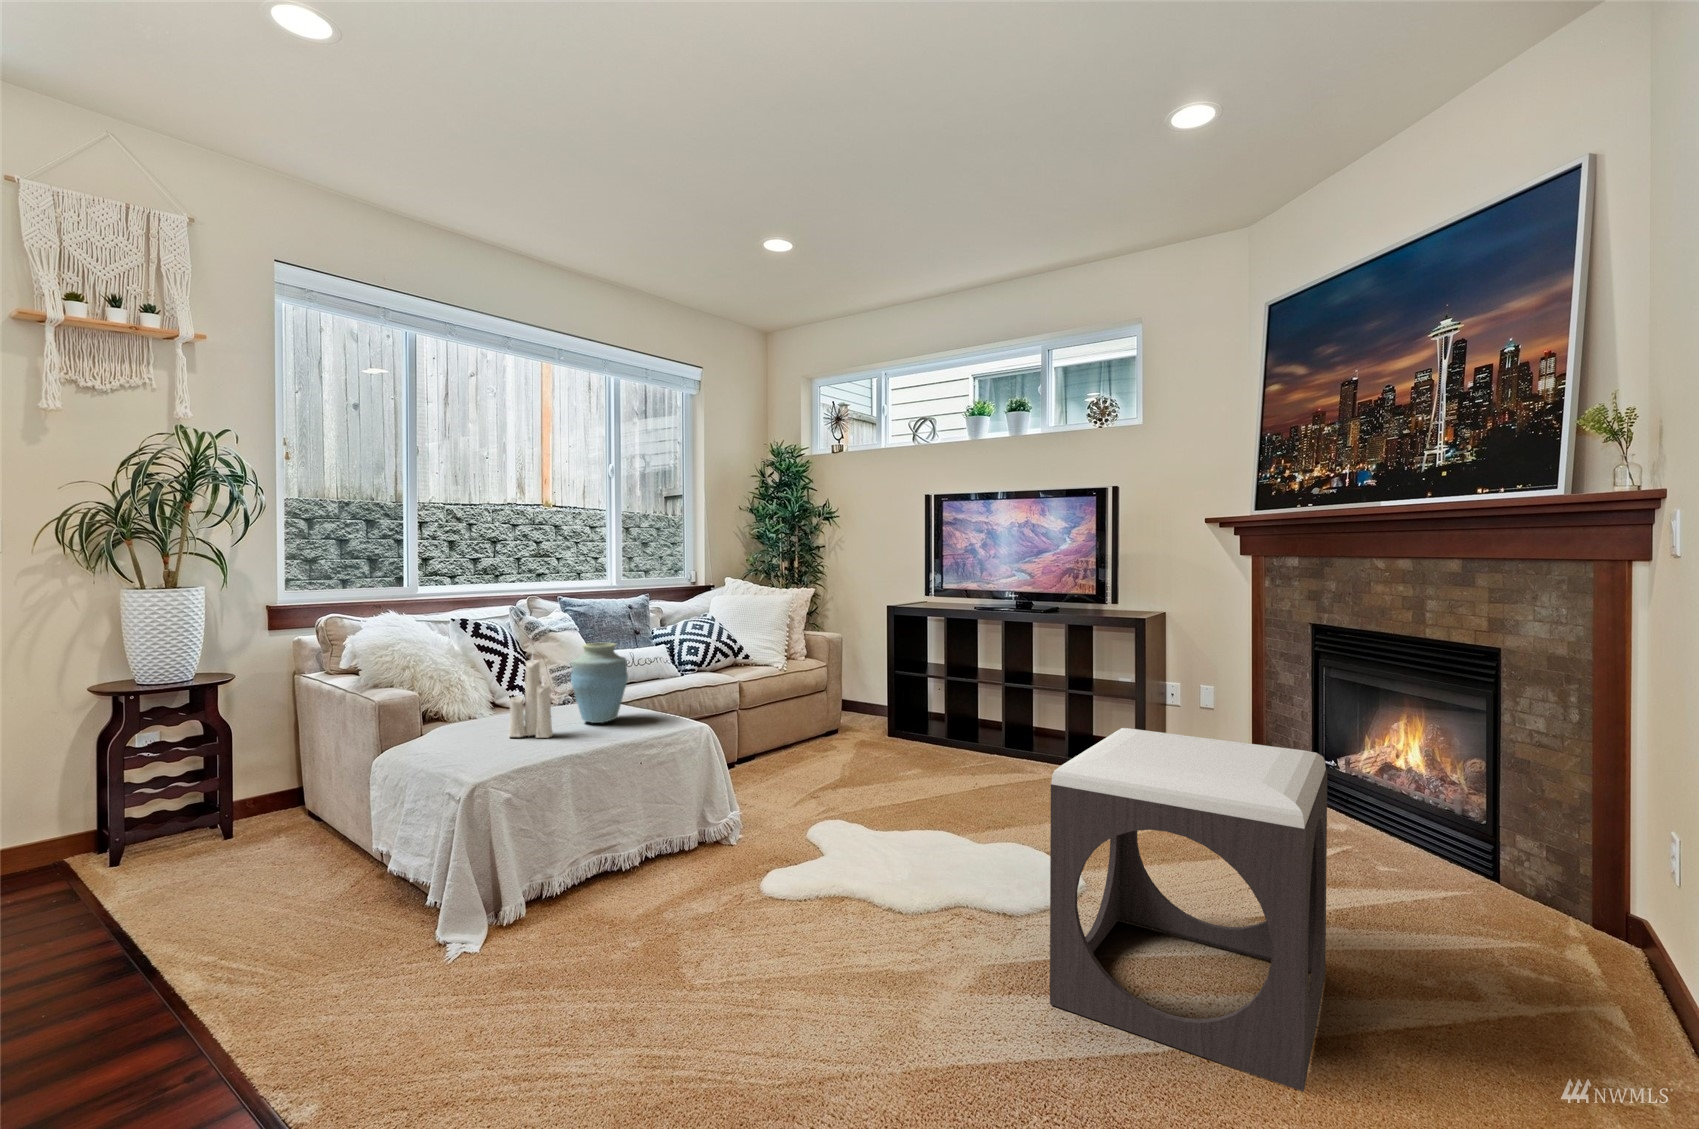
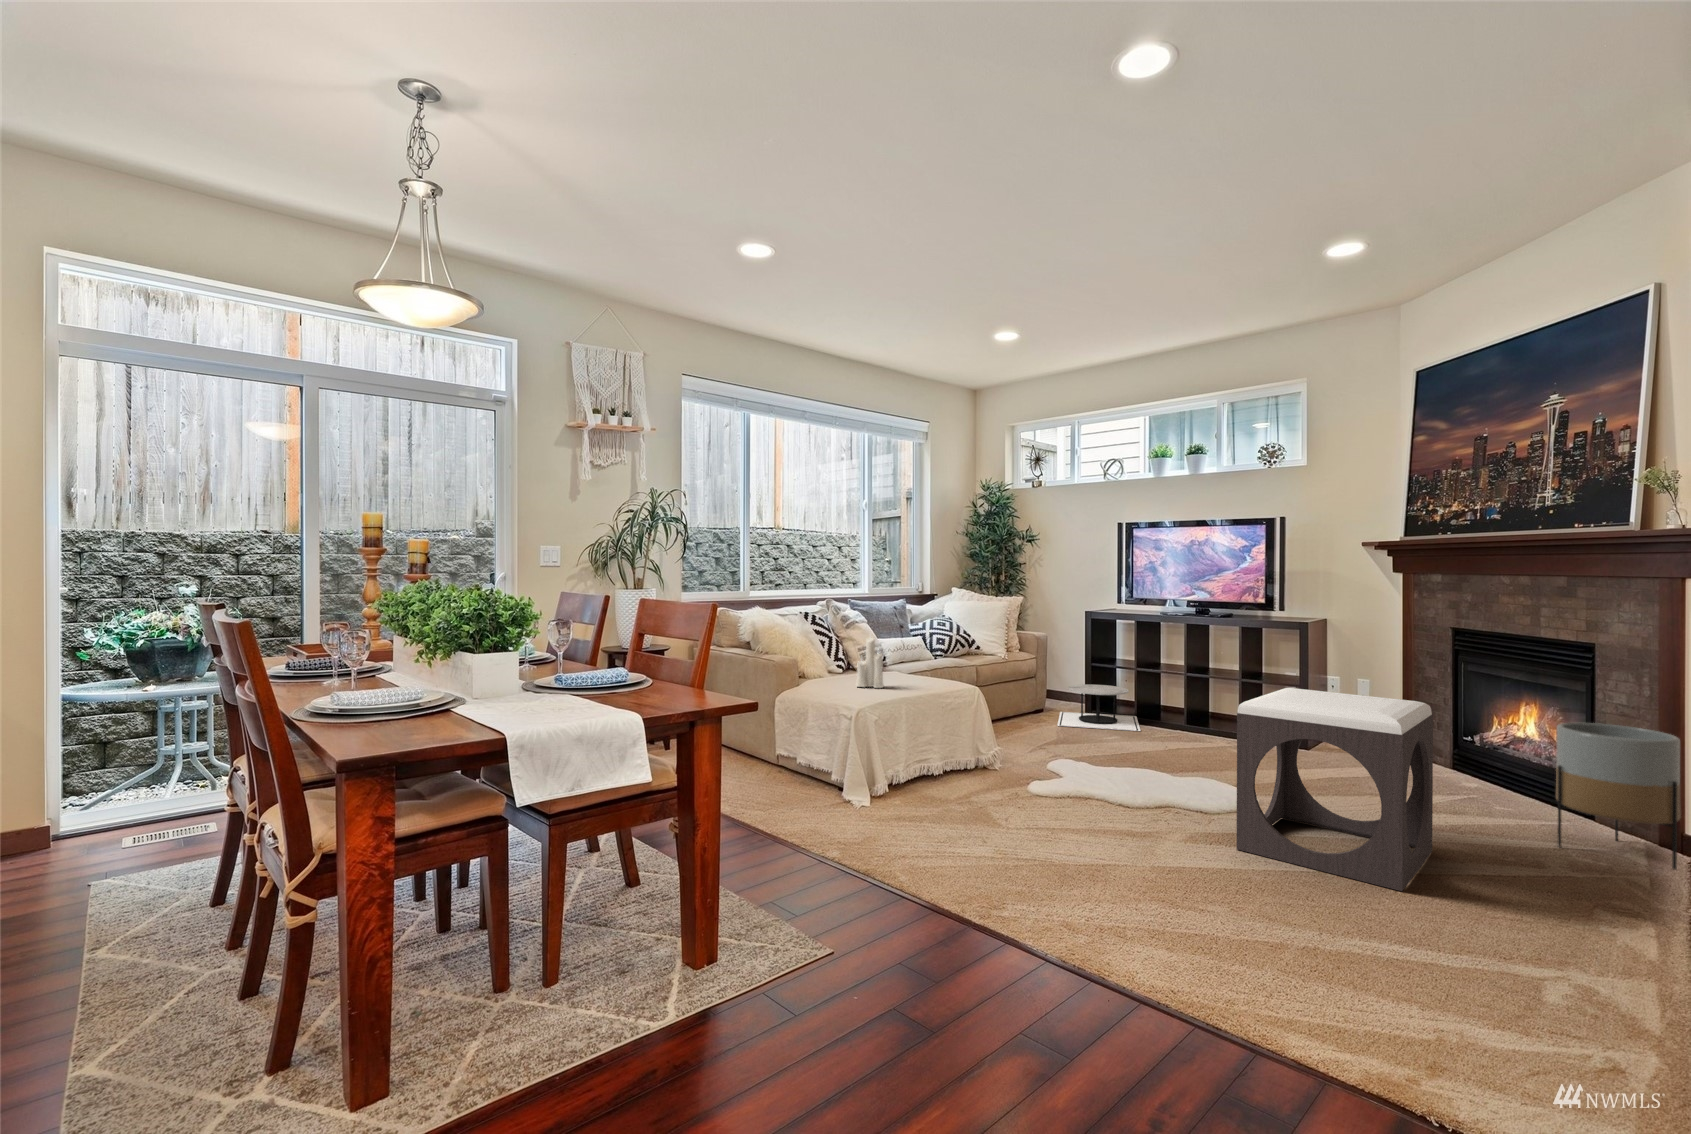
vase: present [571,643,628,723] -> none [887,629,924,682]
side table: none [845,700,948,763] -> present [1057,684,1141,731]
planter: none [1472,763,1642,983] -> present [1556,723,1681,870]

